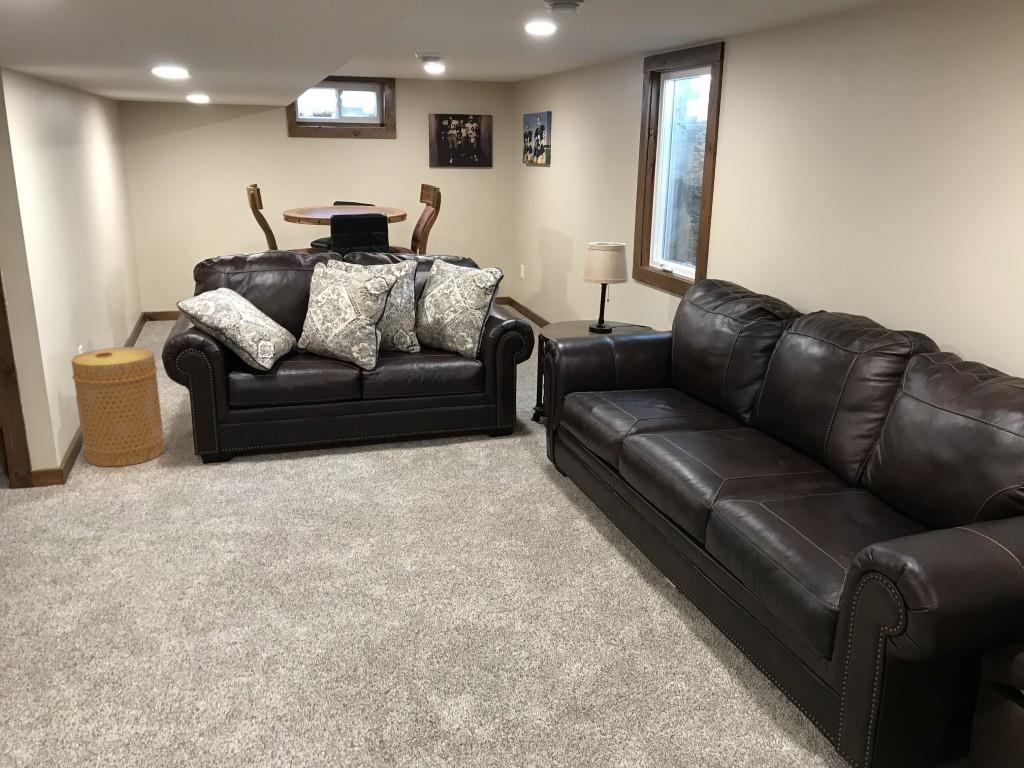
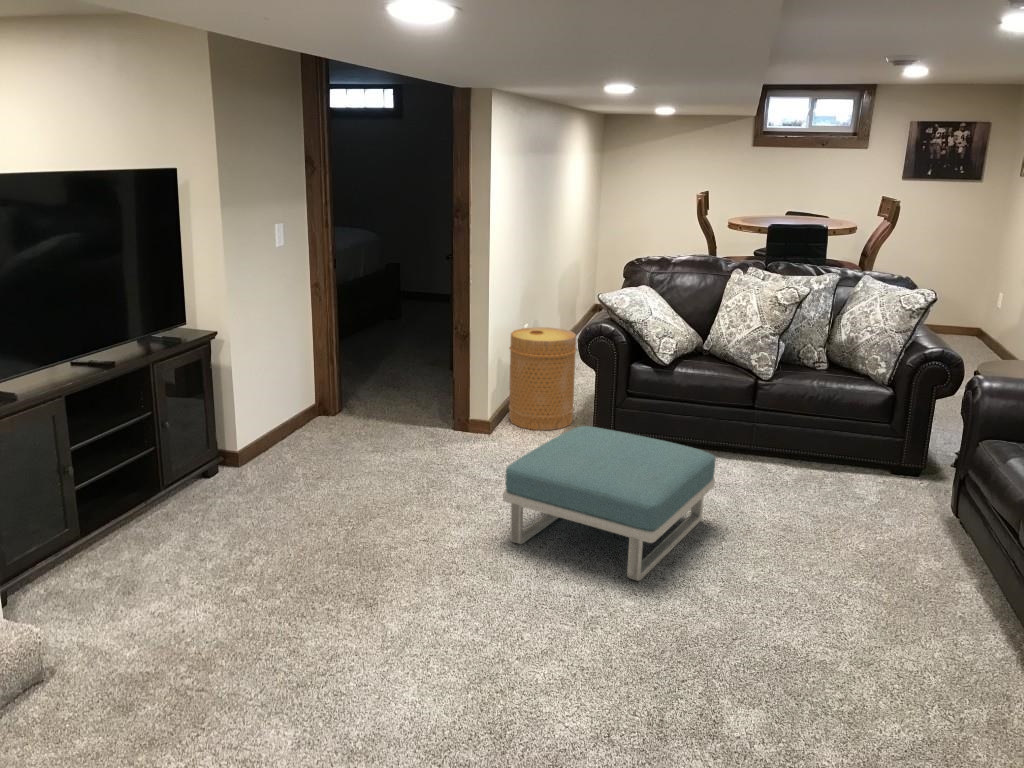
footstool: none [122,451,351,604] -> present [503,426,716,581]

